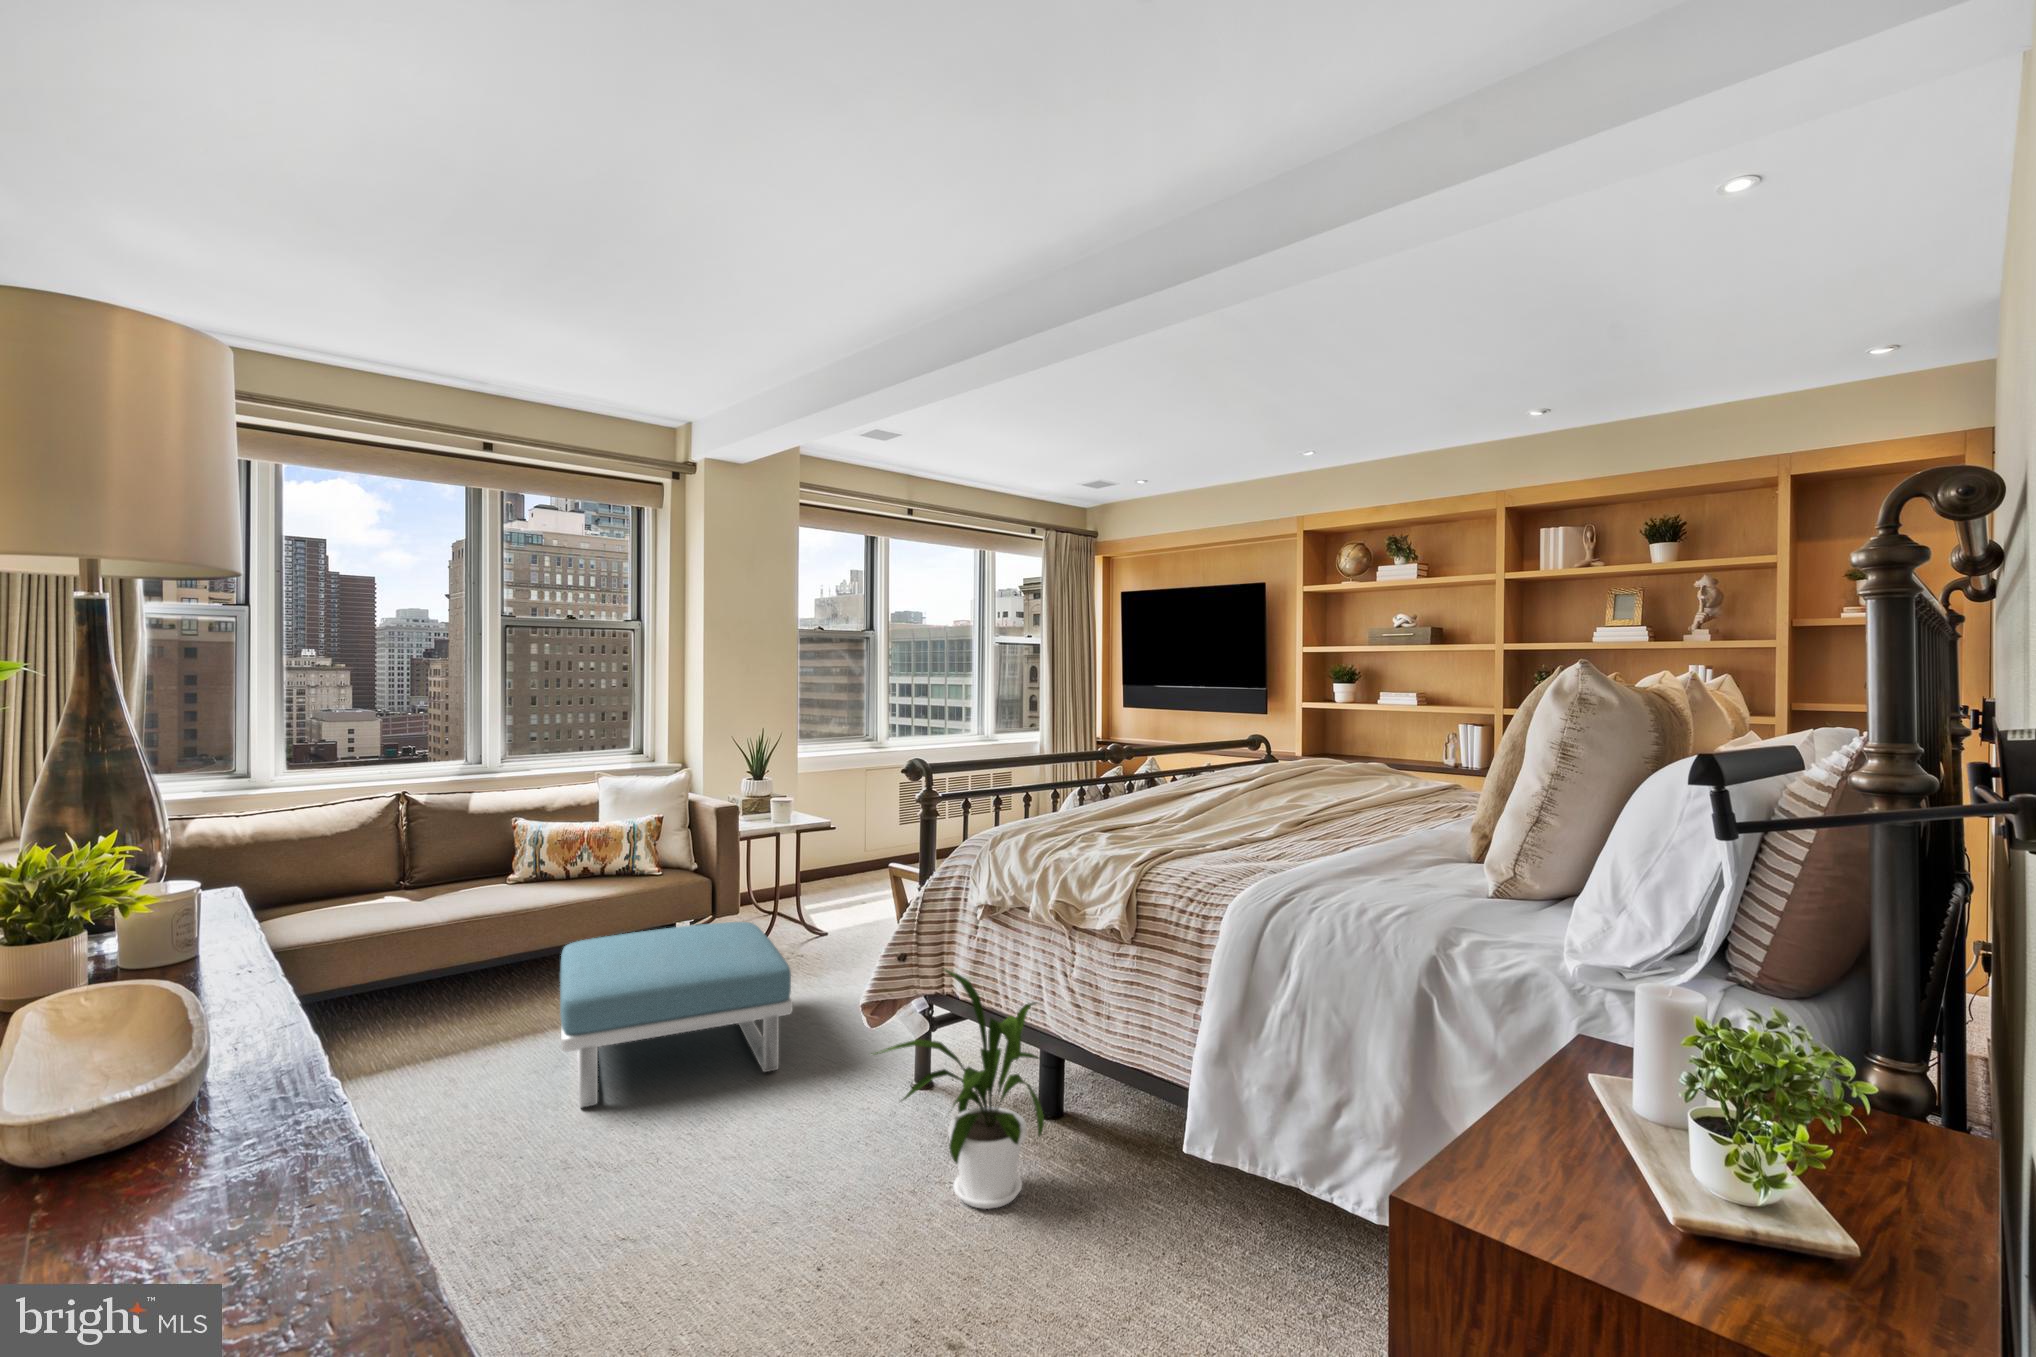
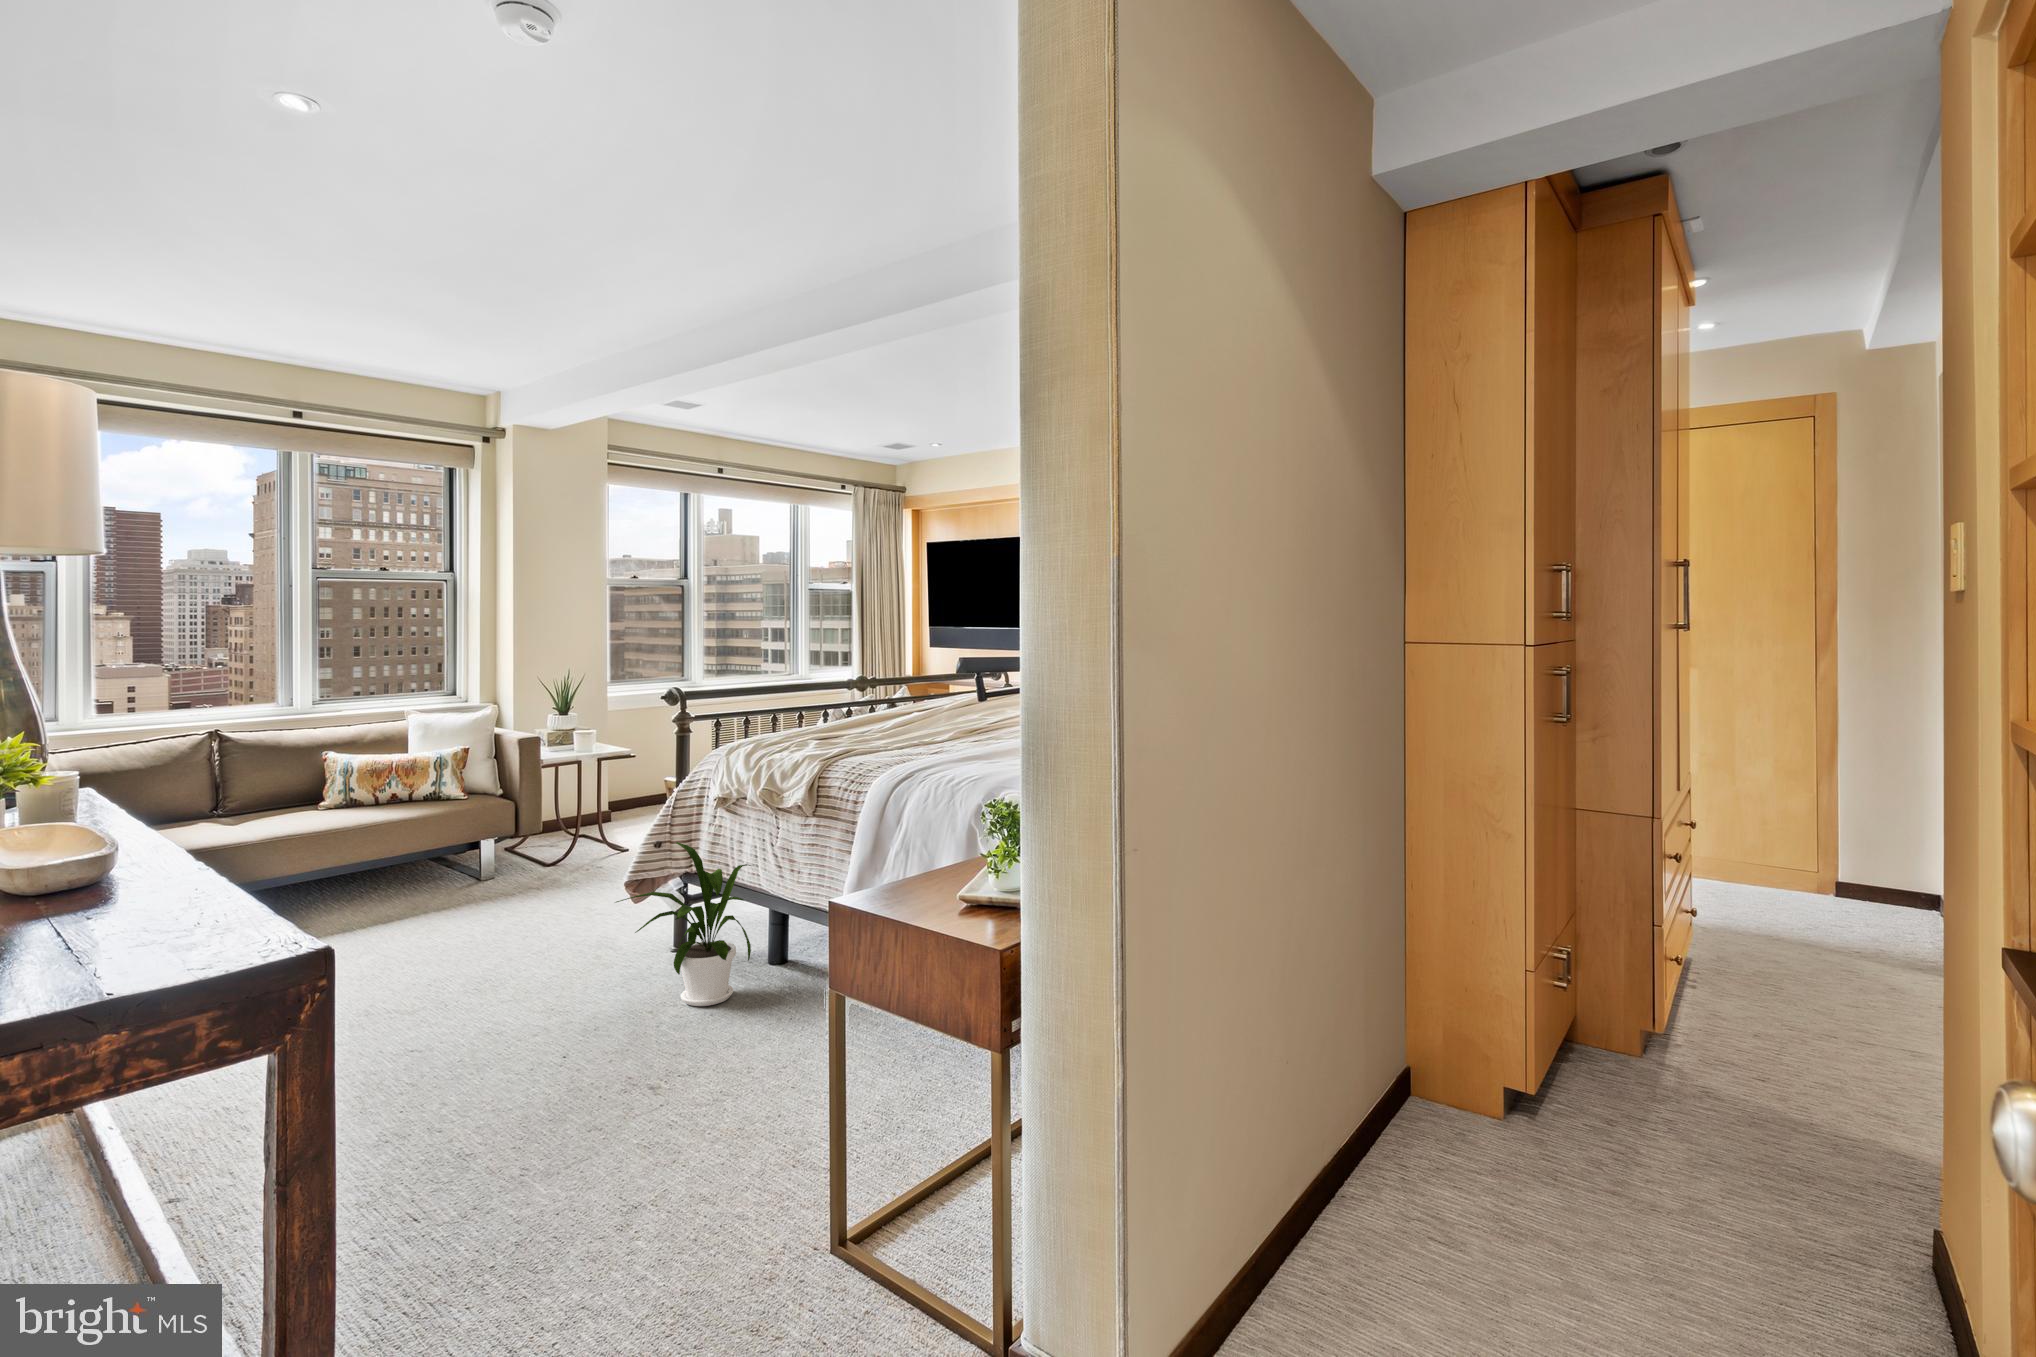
footstool: present [560,922,793,1108] -> none [372,832,573,968]

